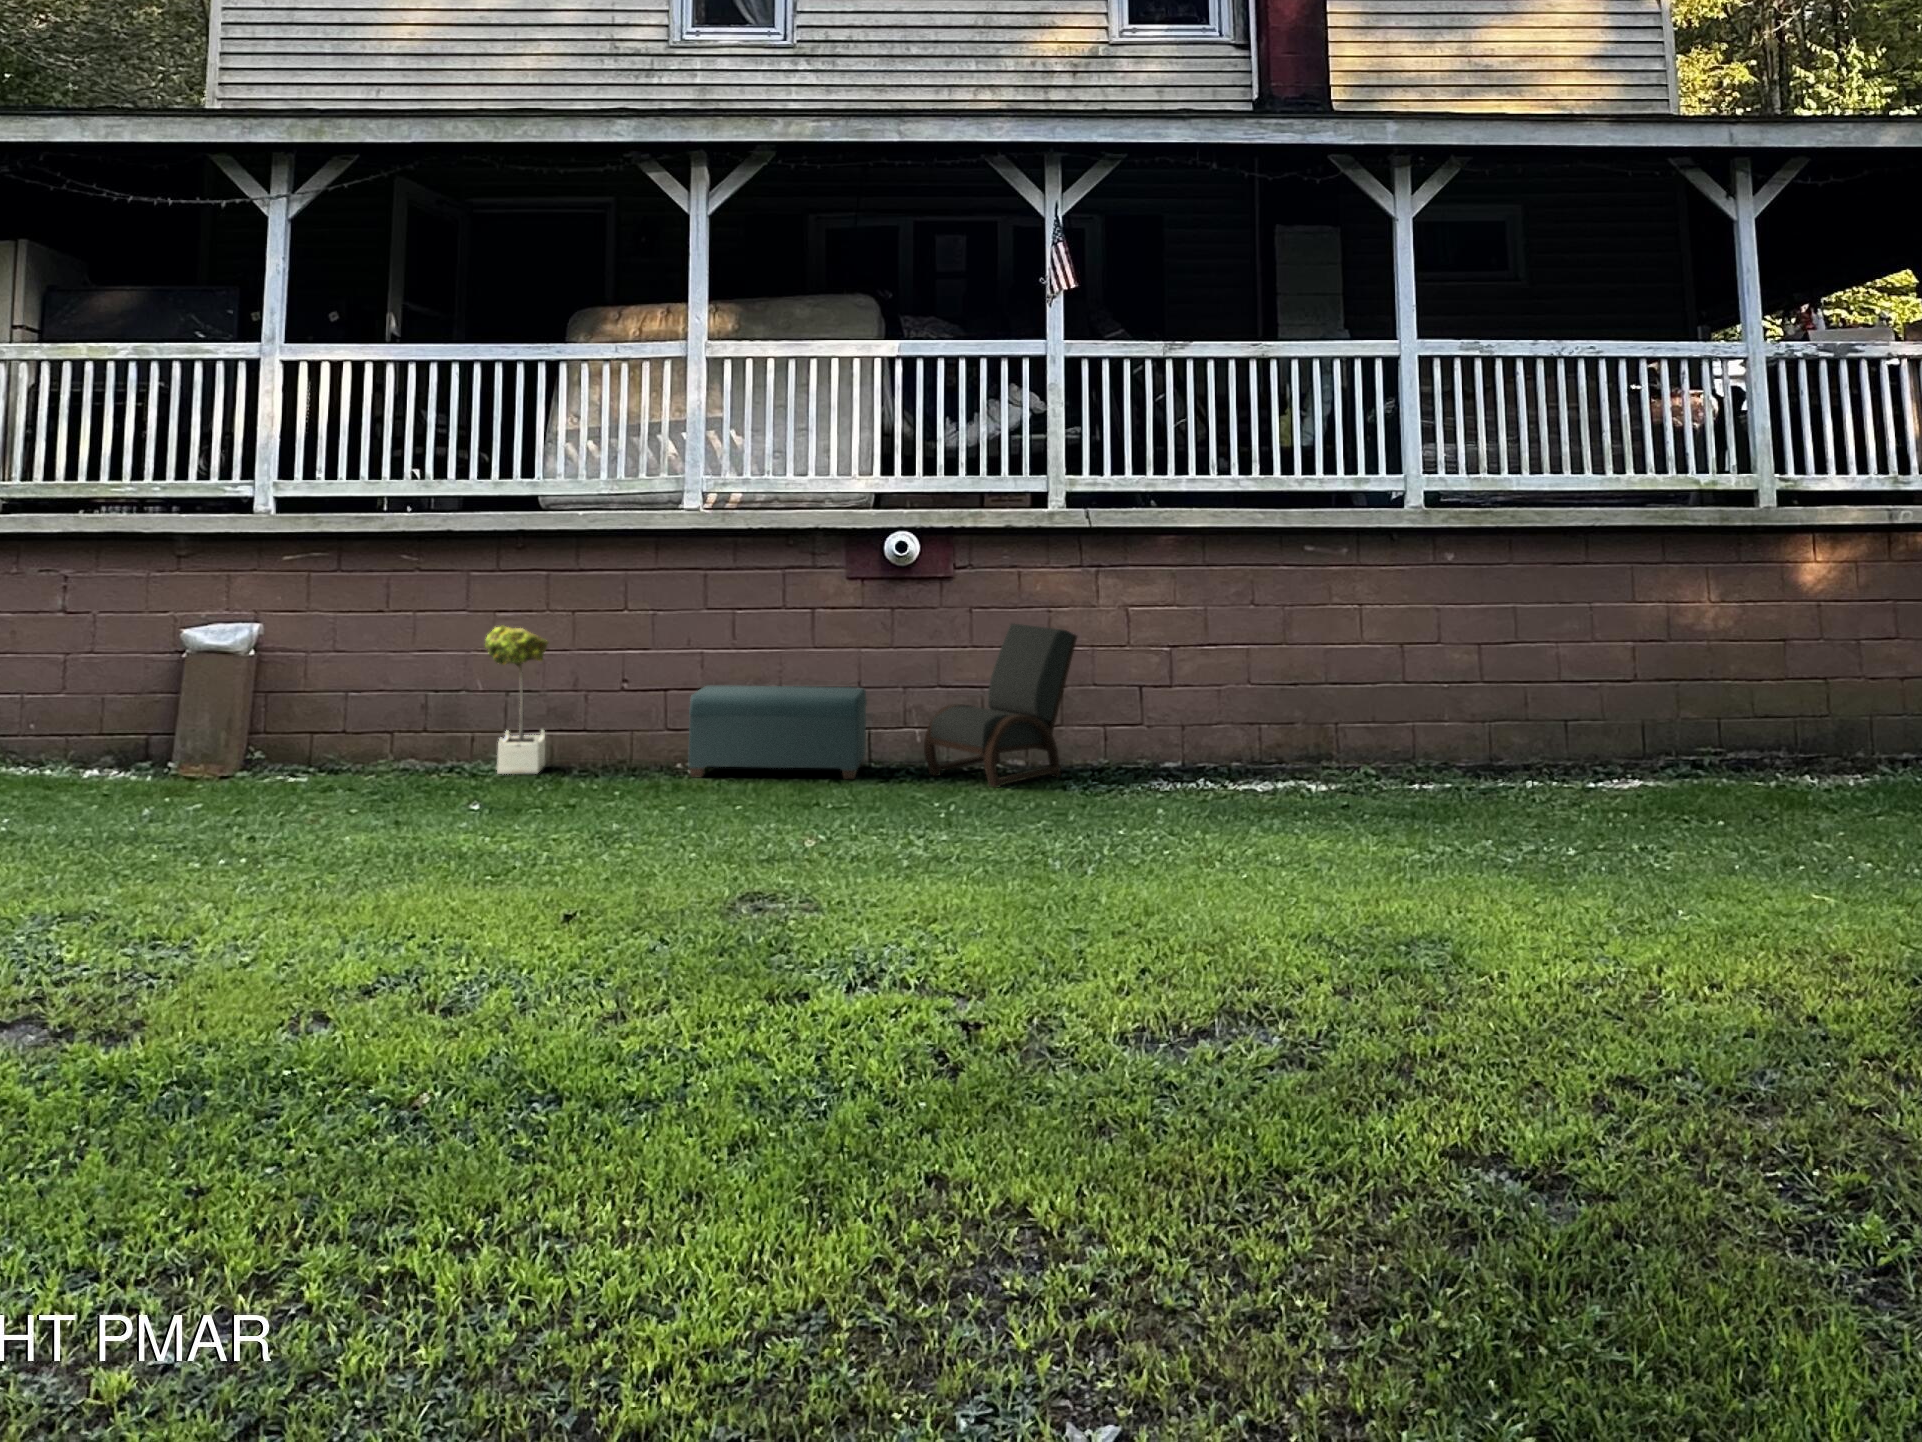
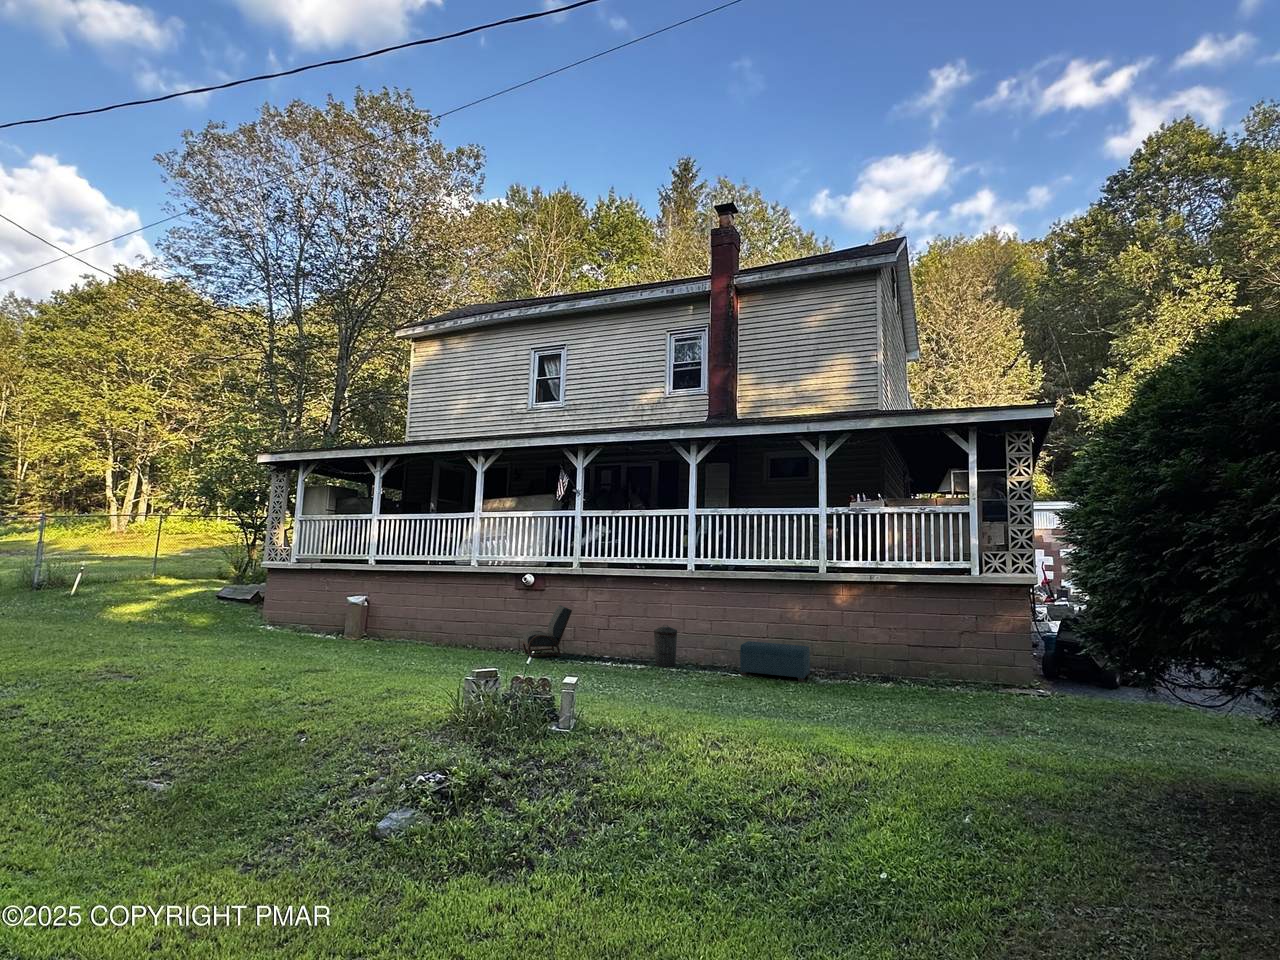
potted tree: present [485,626,548,774] -> none [415,598,434,643]
trash can: none [1348,661,1415,779] -> present [654,625,677,667]
bench: present [689,686,867,779] -> present [740,641,810,682]

